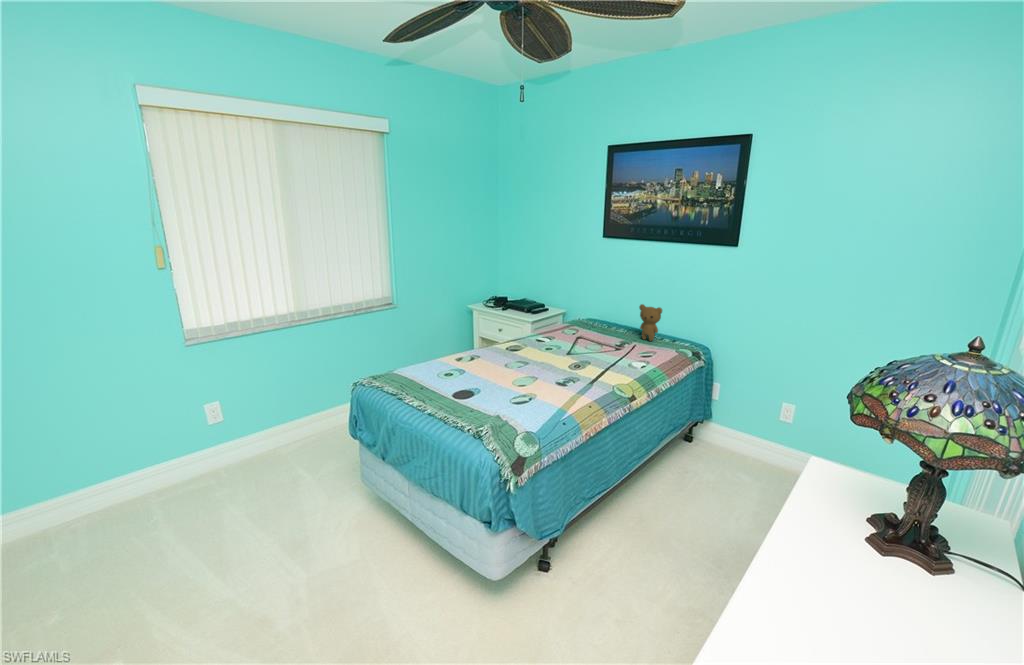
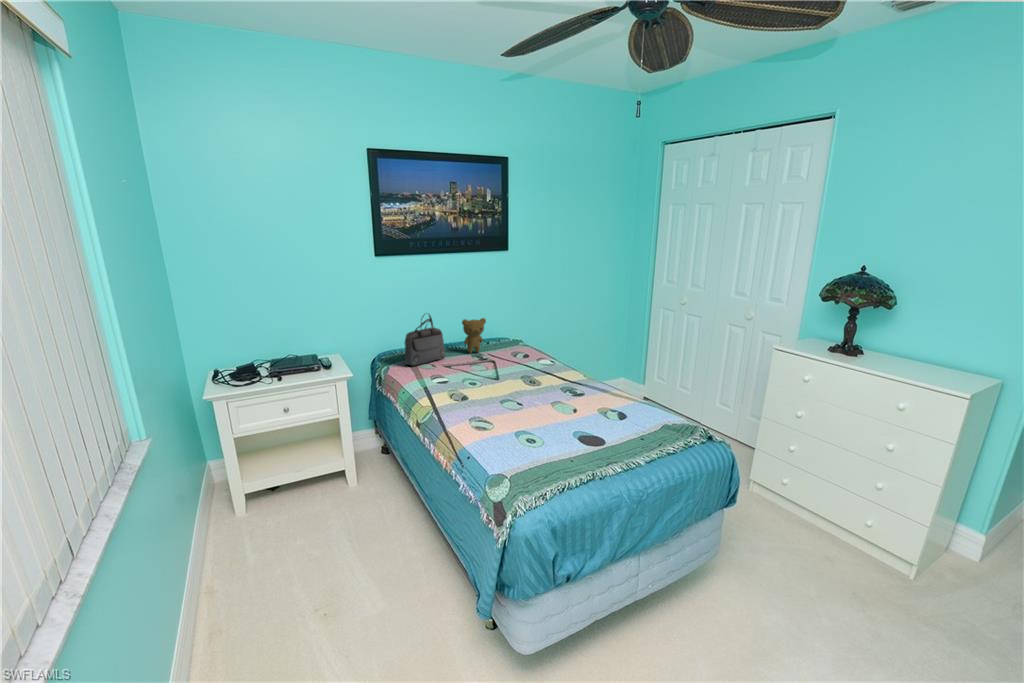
handbag: none [577,287,620,334] -> present [405,314,445,366]

